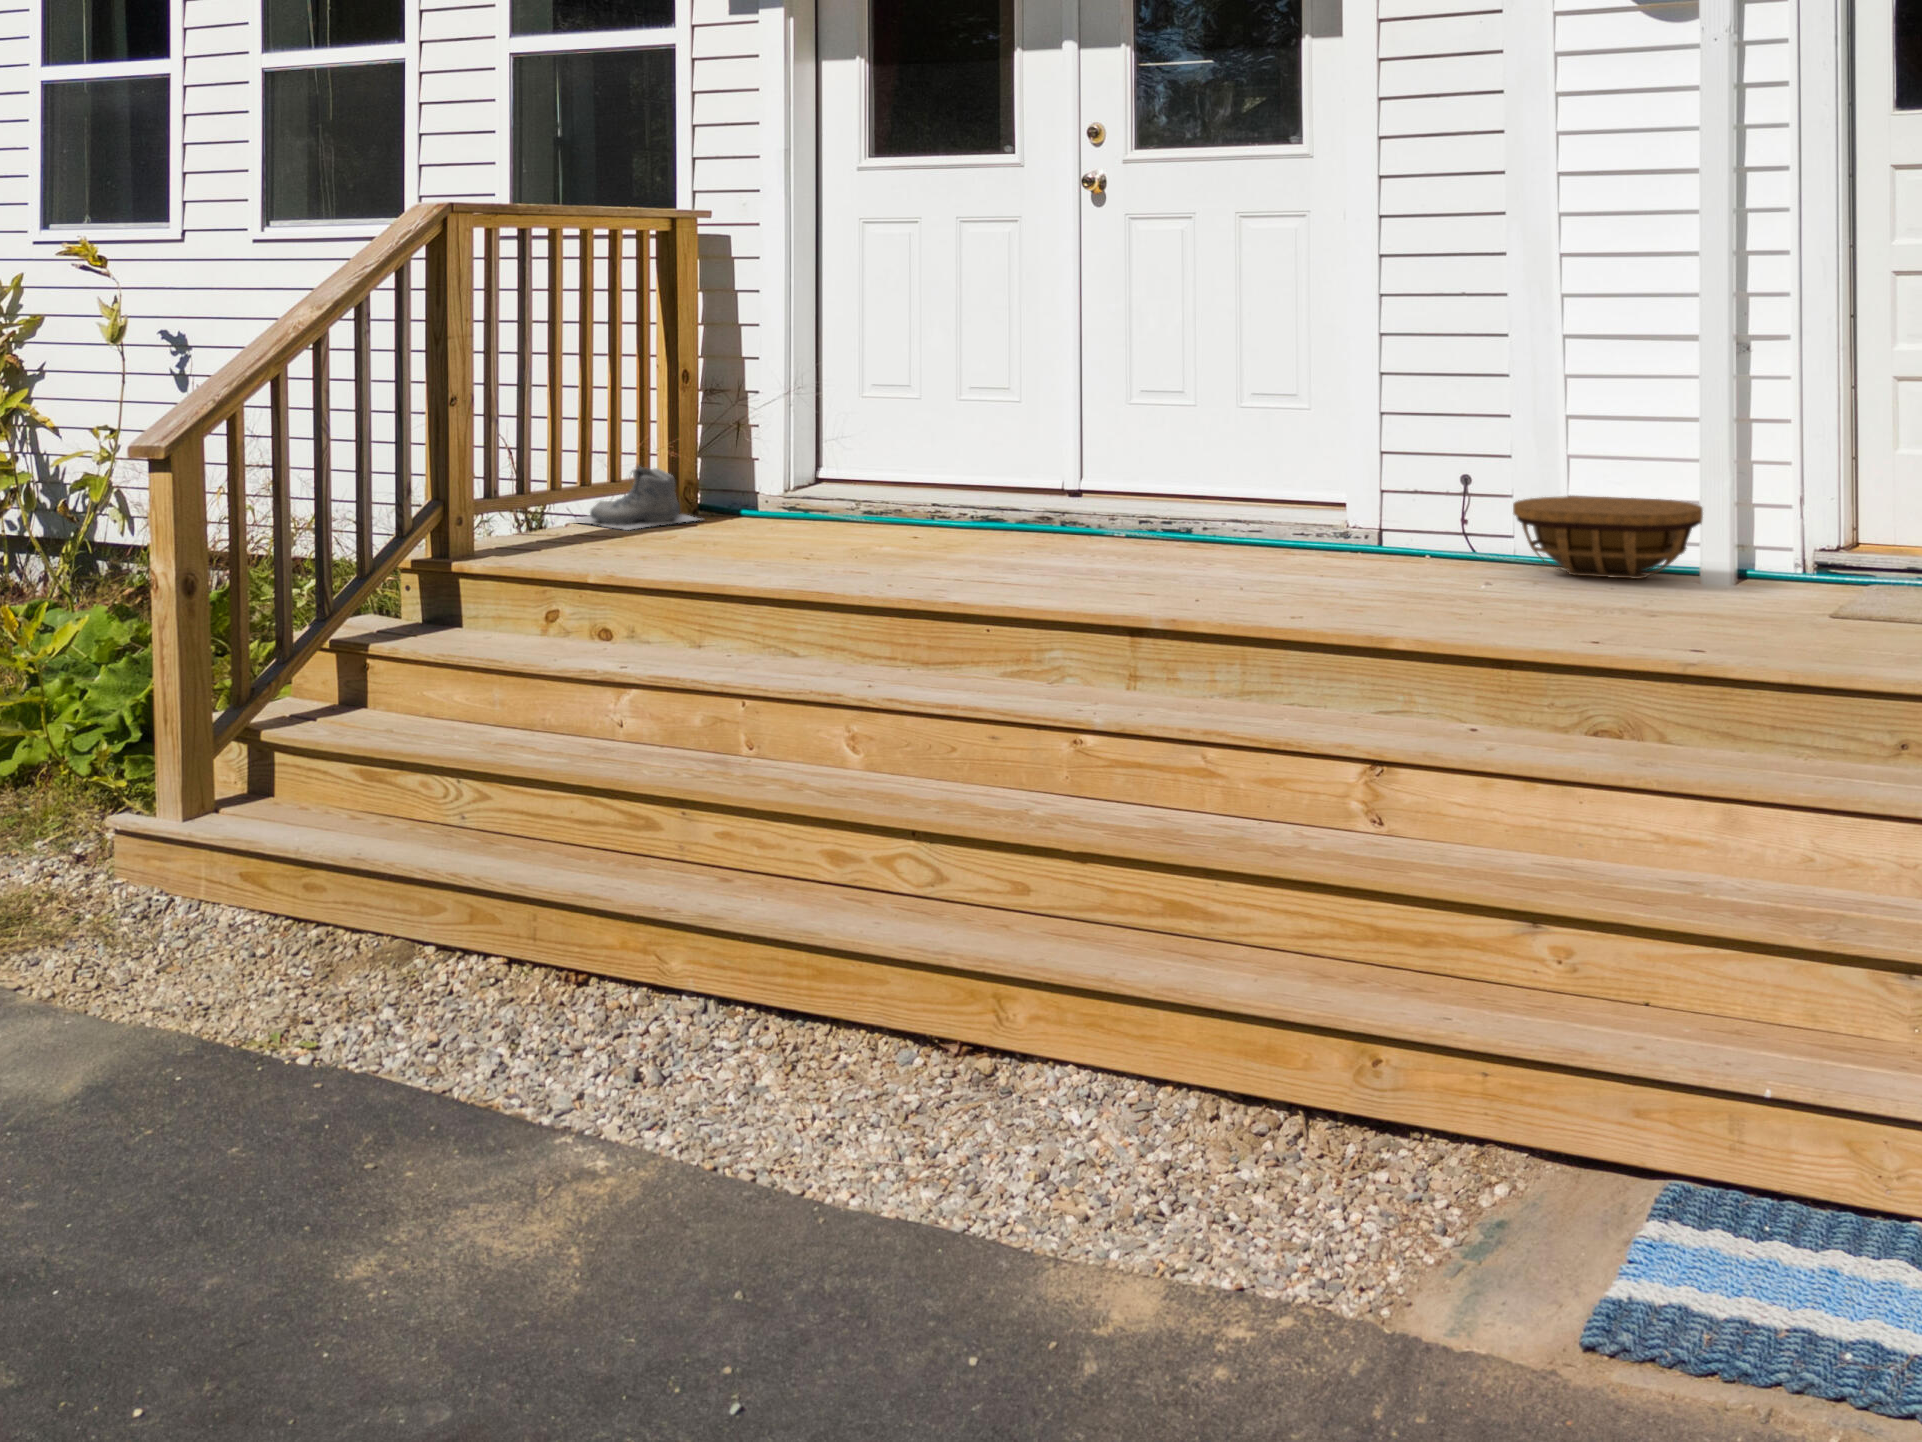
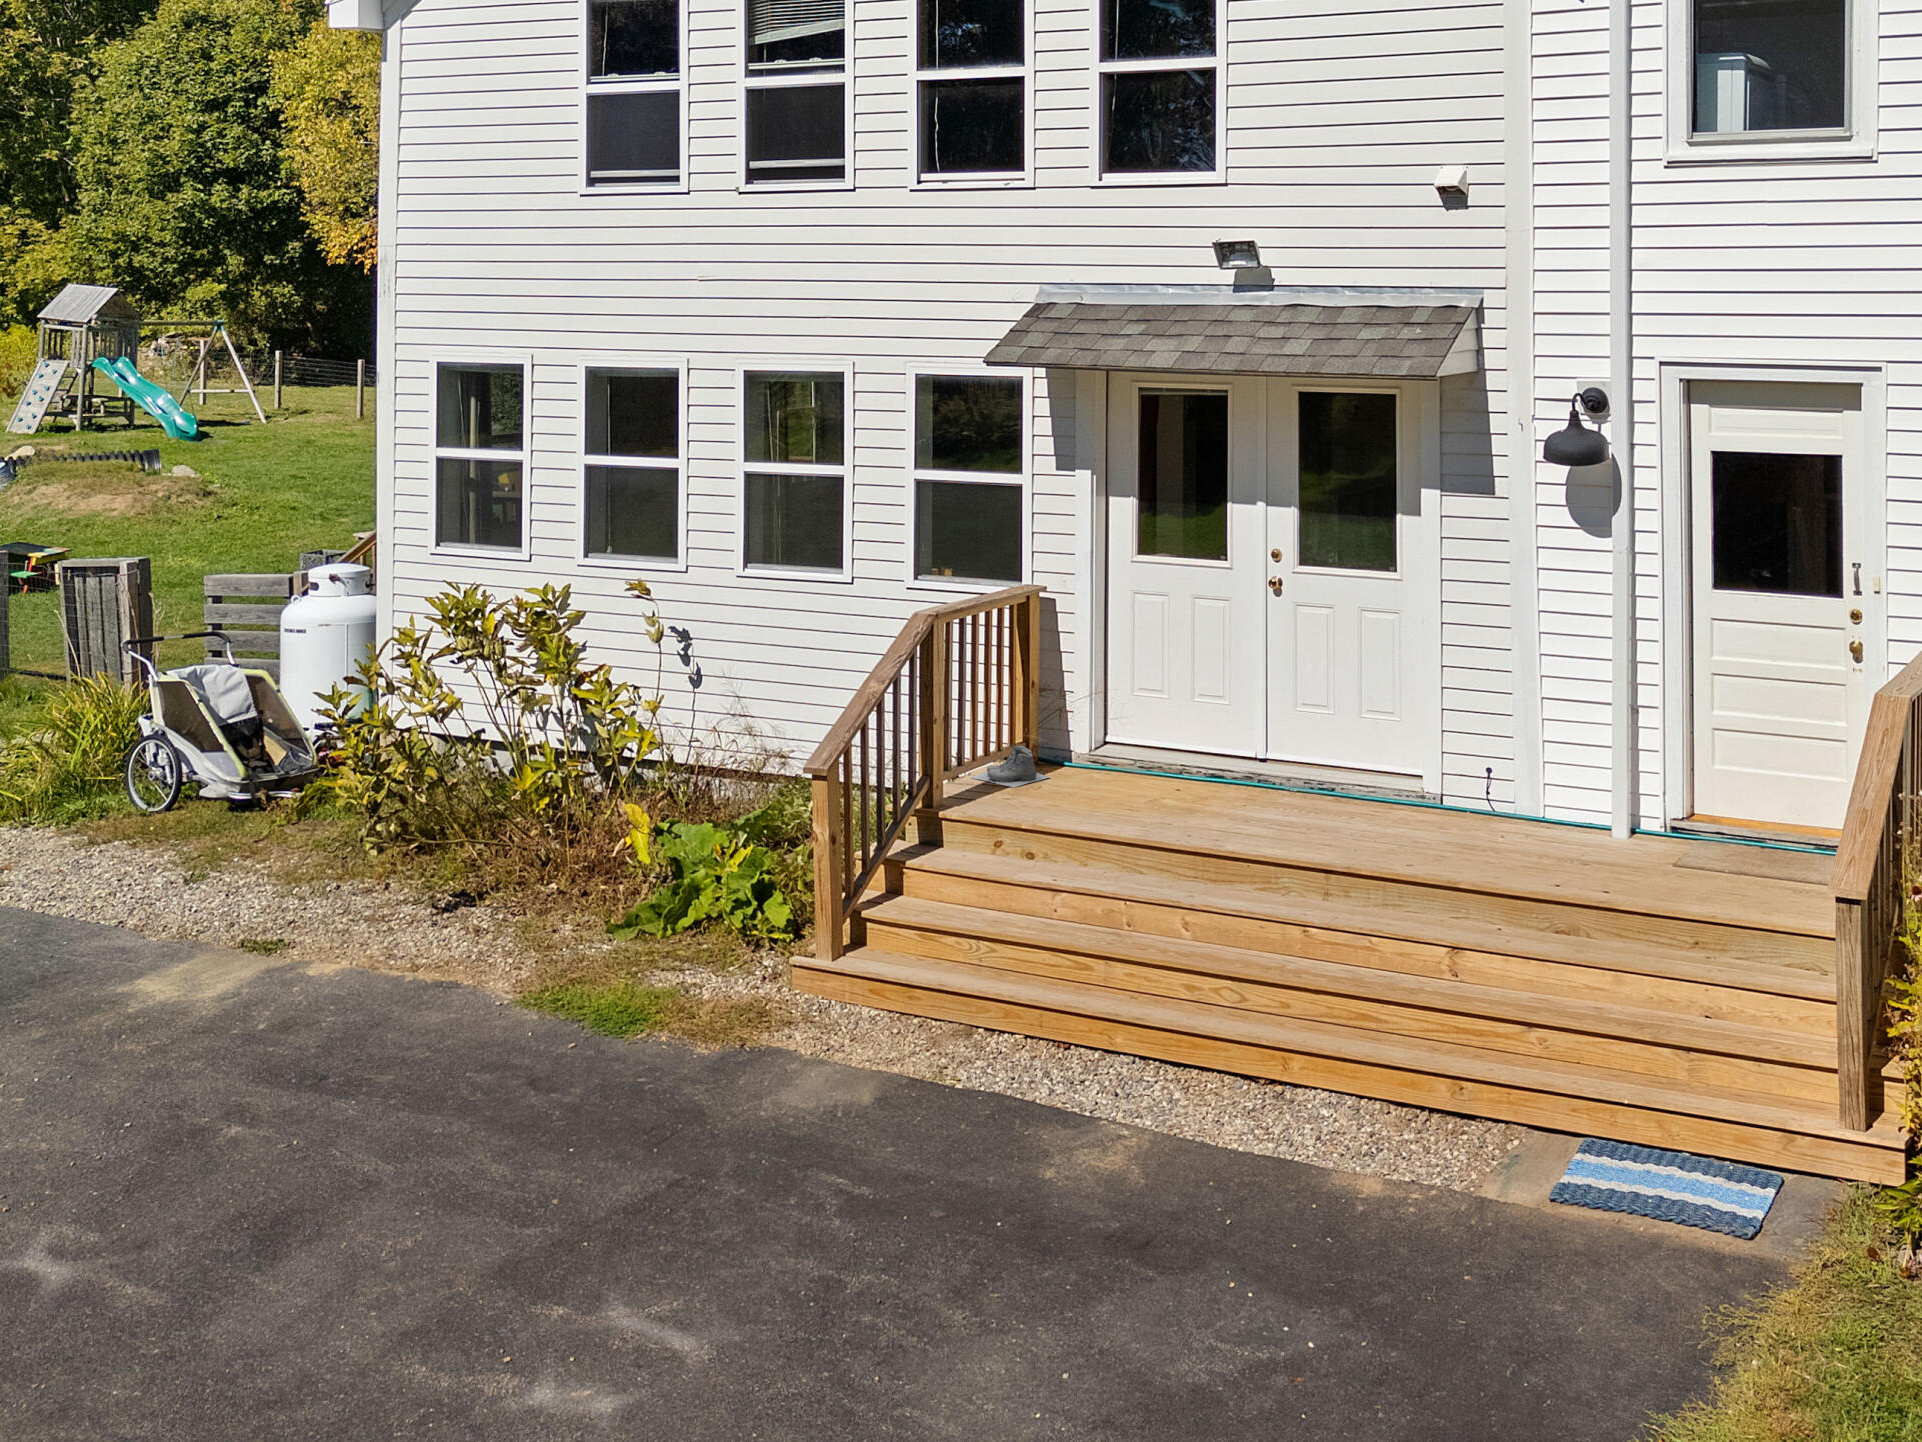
basket: present [1513,496,1703,579] -> none [1514,787,1613,836]

